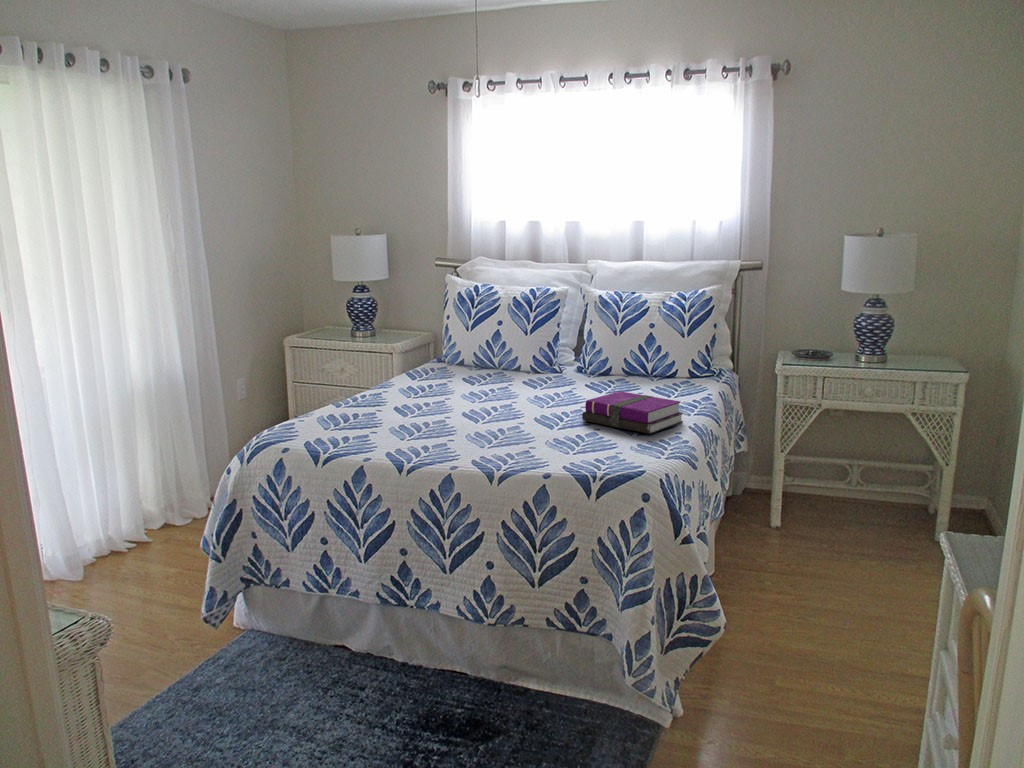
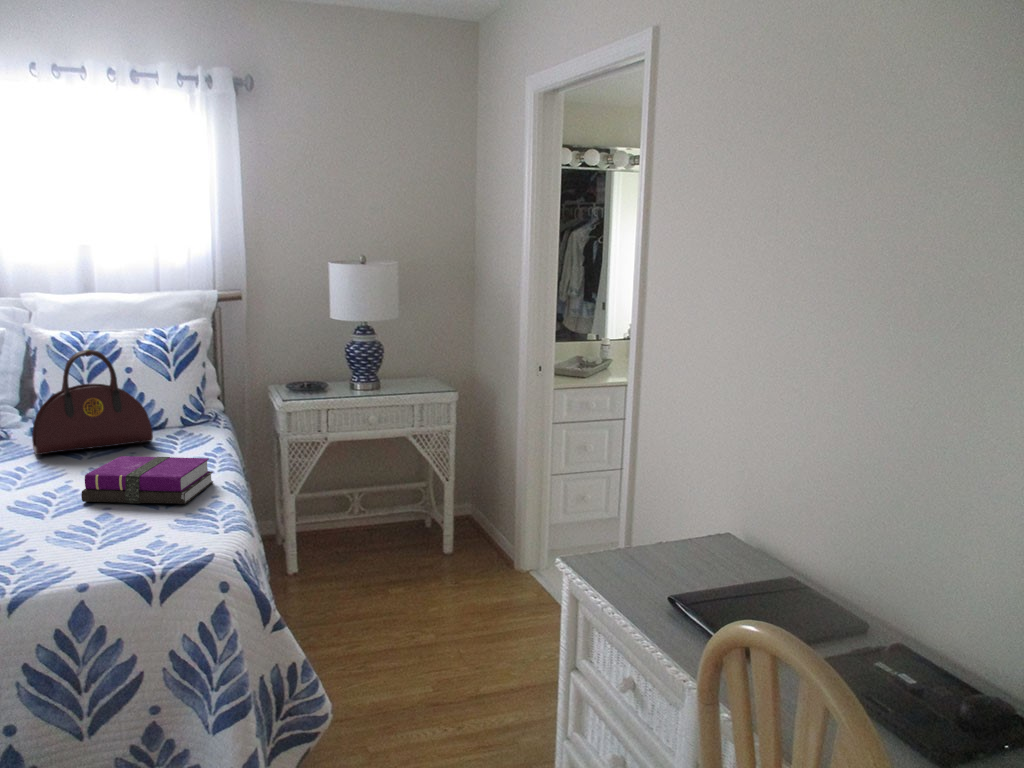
handbag: none [574,307,658,386] -> present [32,350,153,455]

